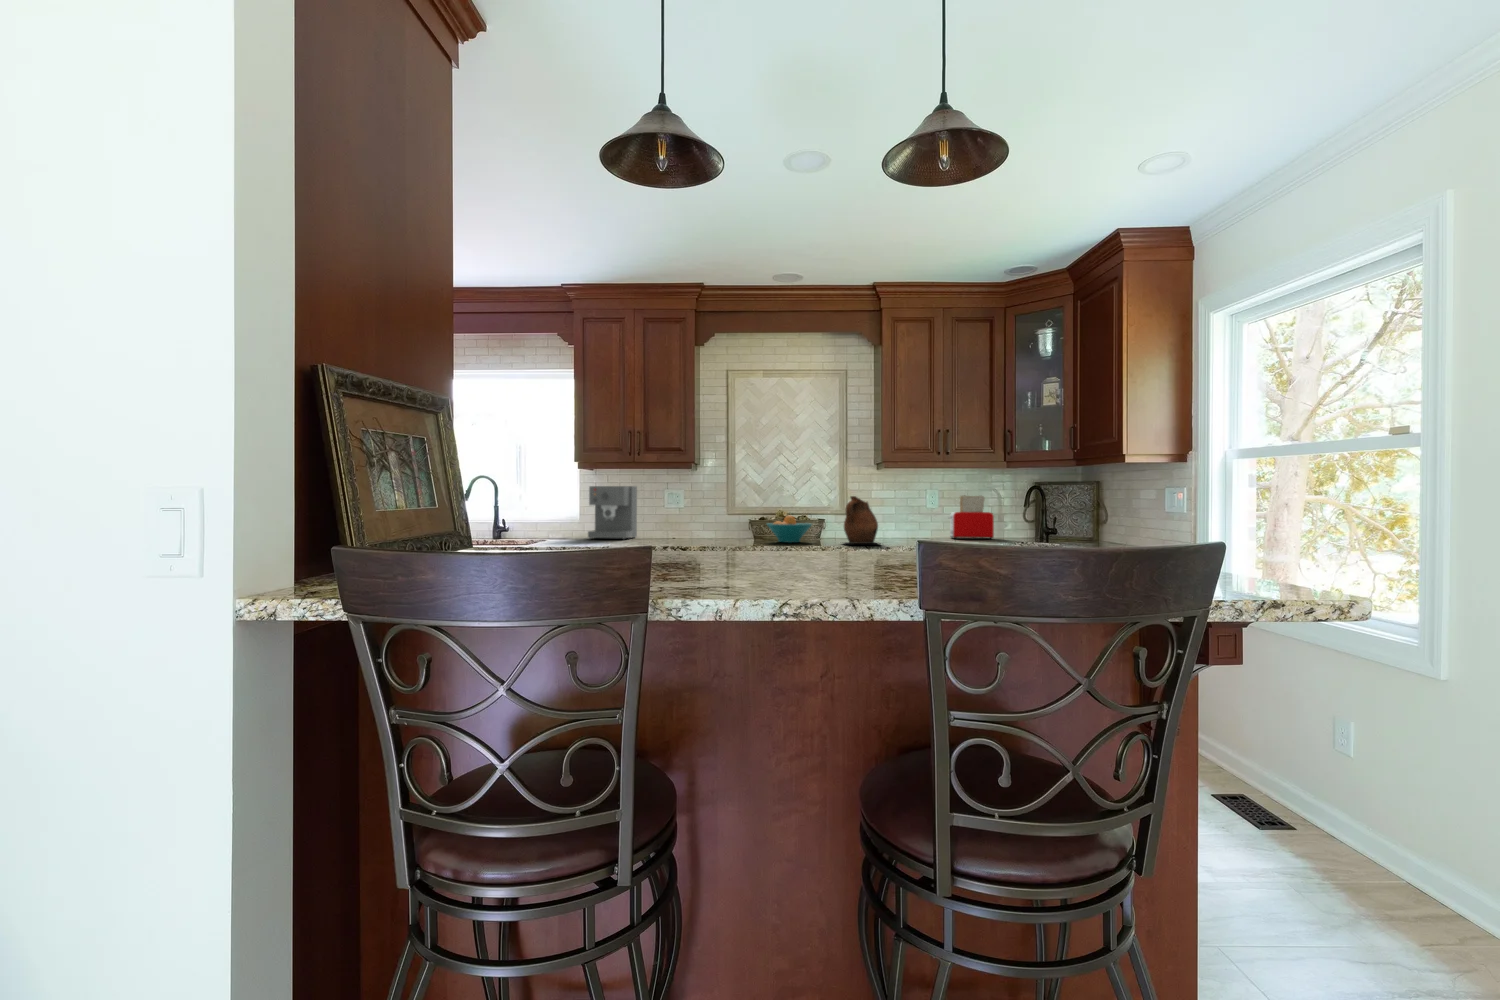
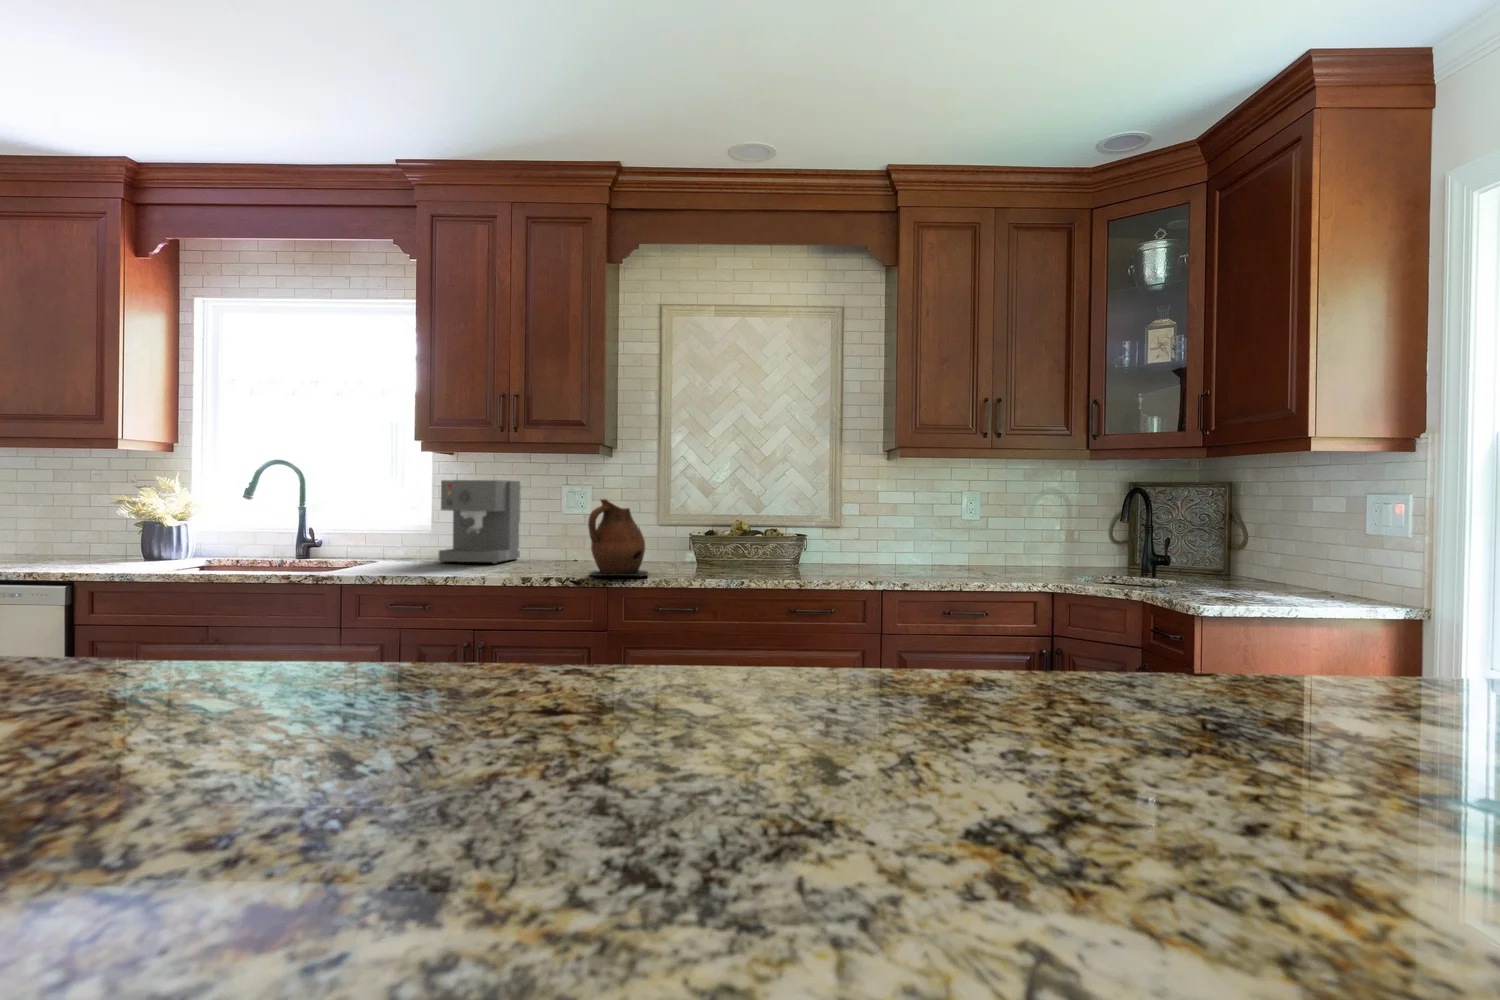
toaster: present [949,495,994,539] -> none [993,500,1064,568]
ceramic pitcher: present [844,496,880,544] -> present [588,499,648,577]
fruit bowl: present [766,516,812,543] -> none [715,530,787,573]

